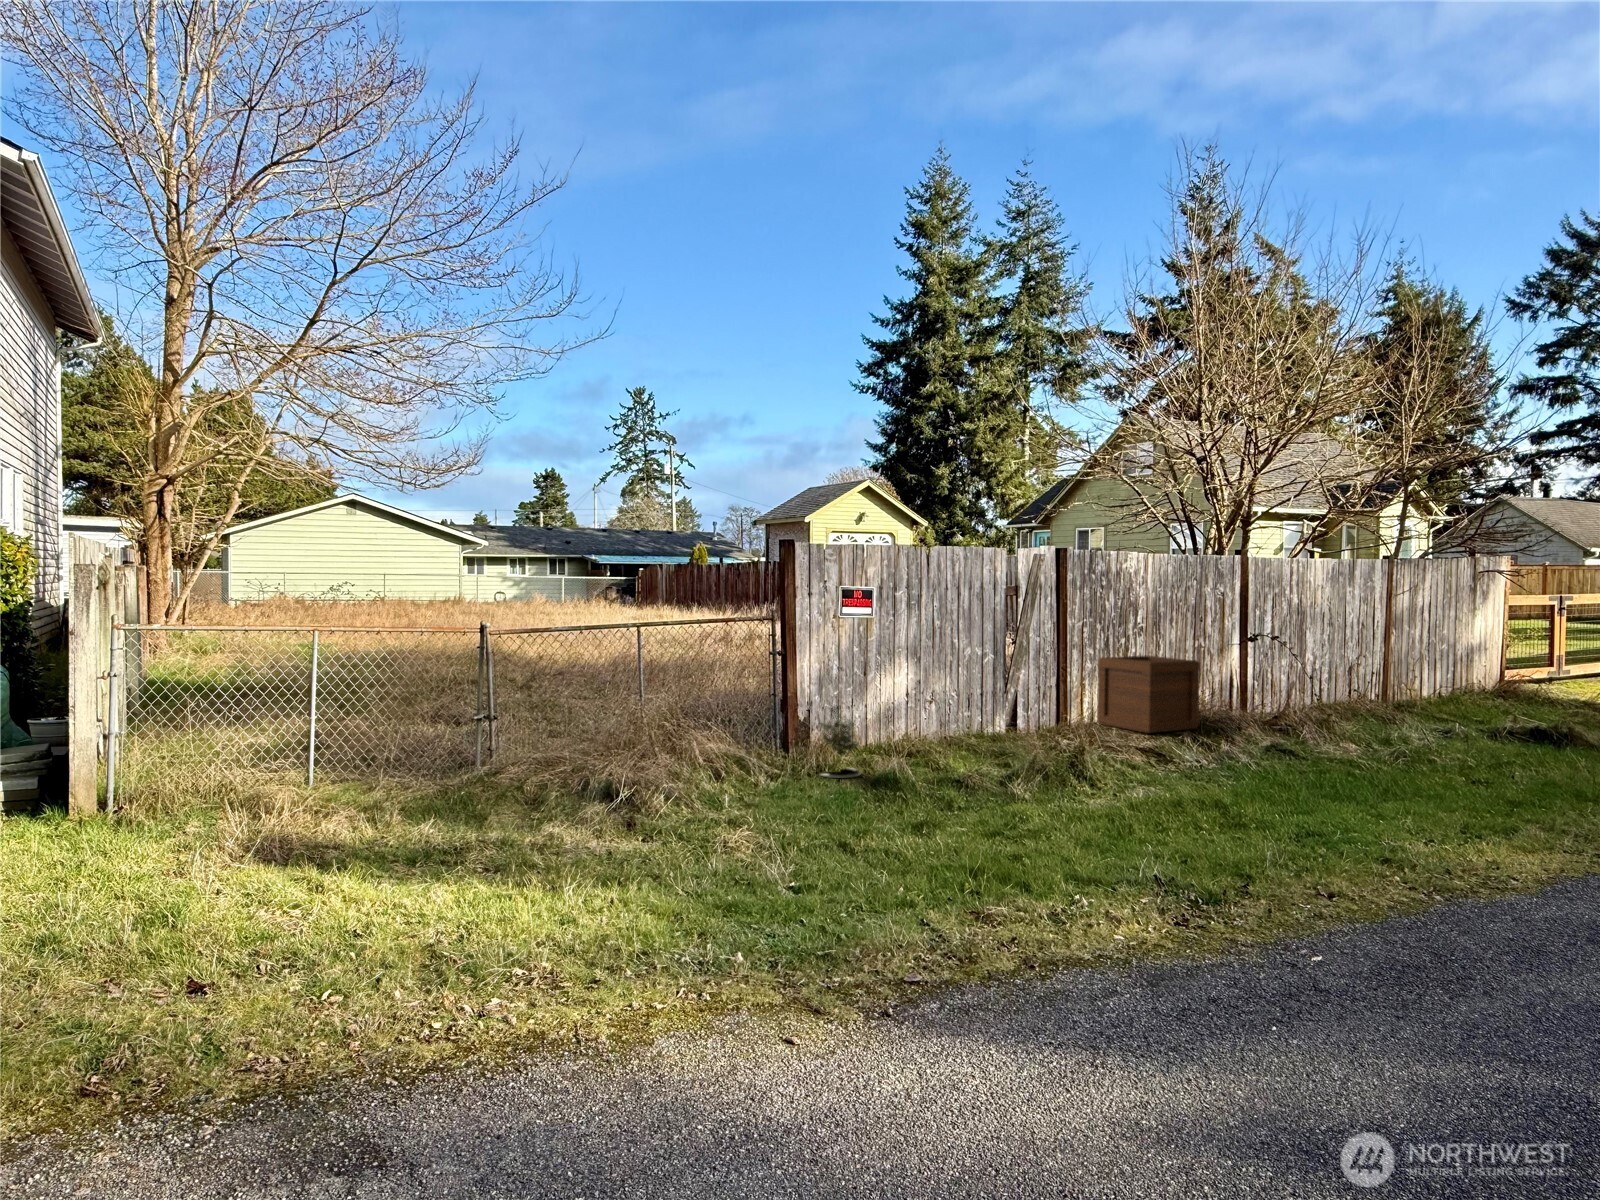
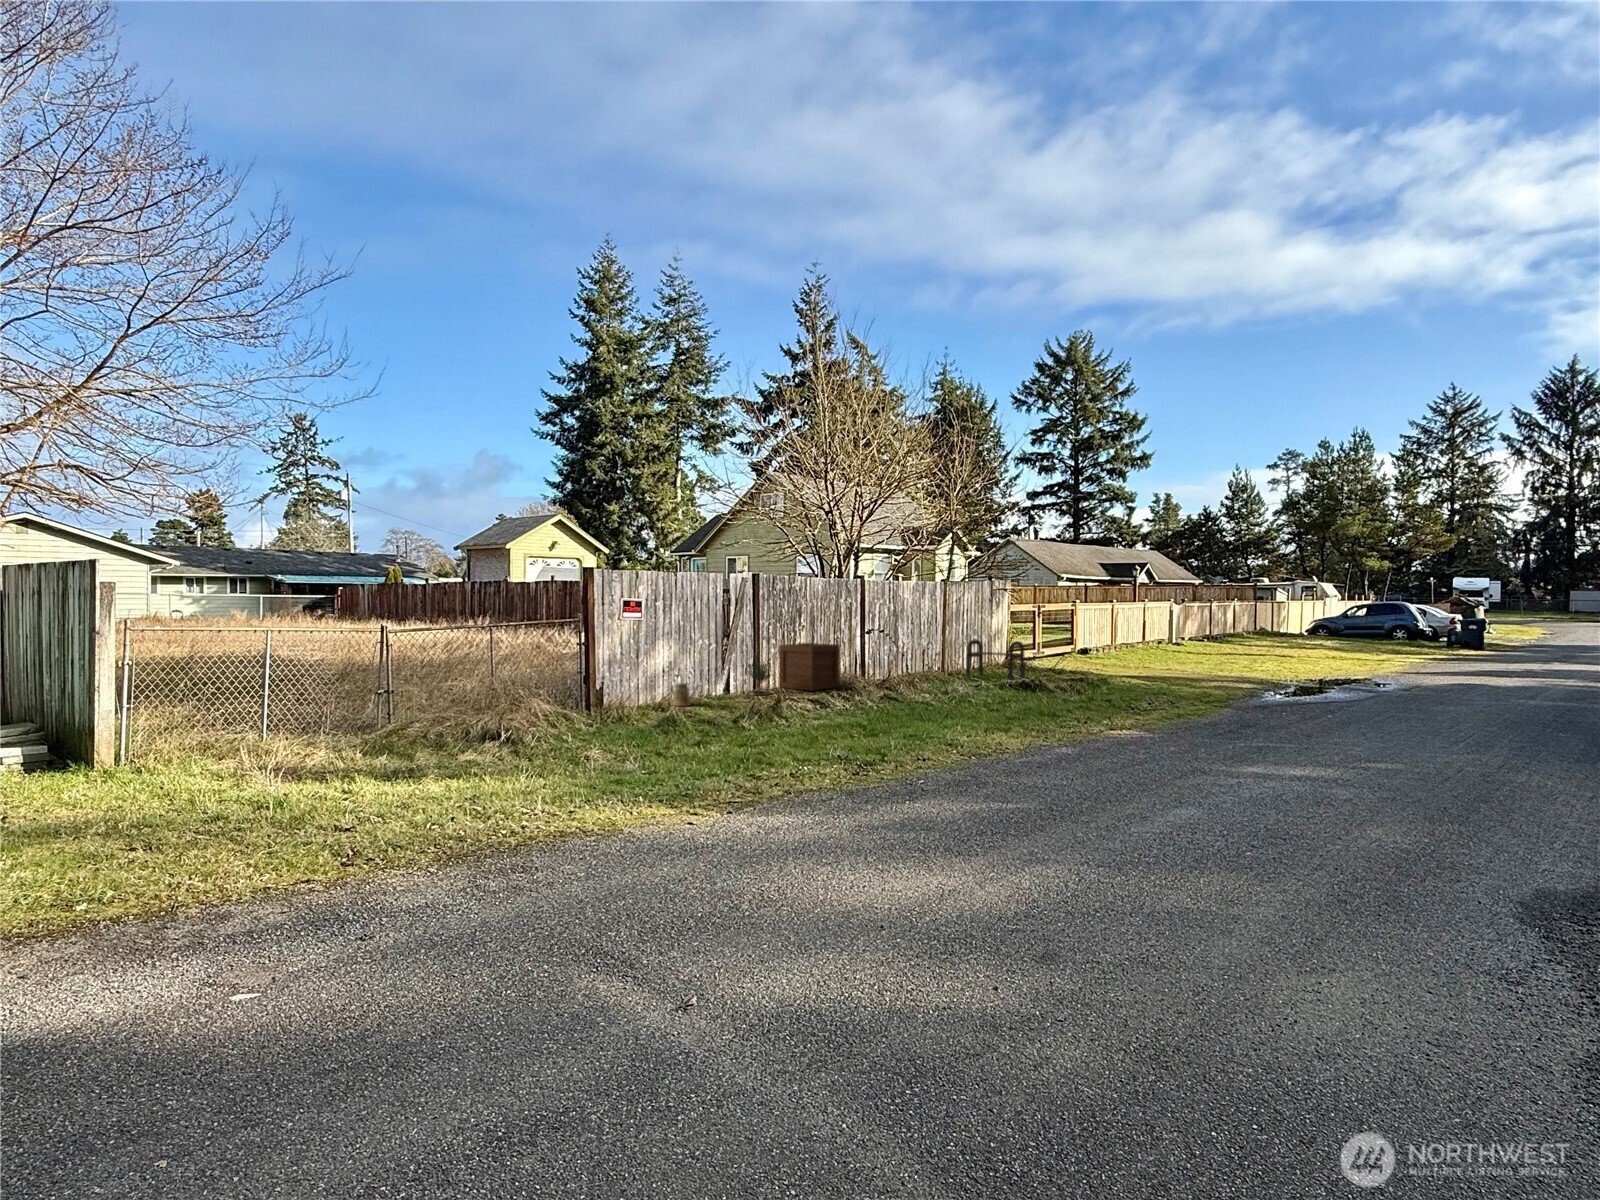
bench: none [1429,653,1542,722] -> present [966,640,1025,679]
potted tree: present [819,700,861,778] -> present [747,653,771,695]
watering can: none [917,715,958,751] -> present [671,683,698,706]

